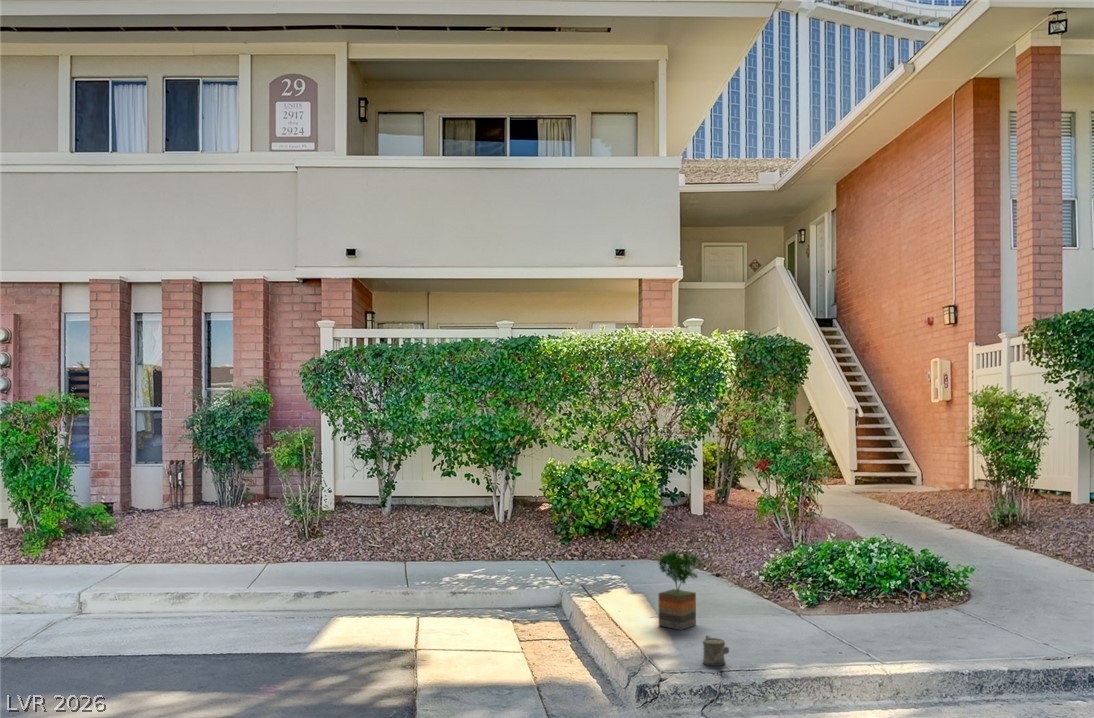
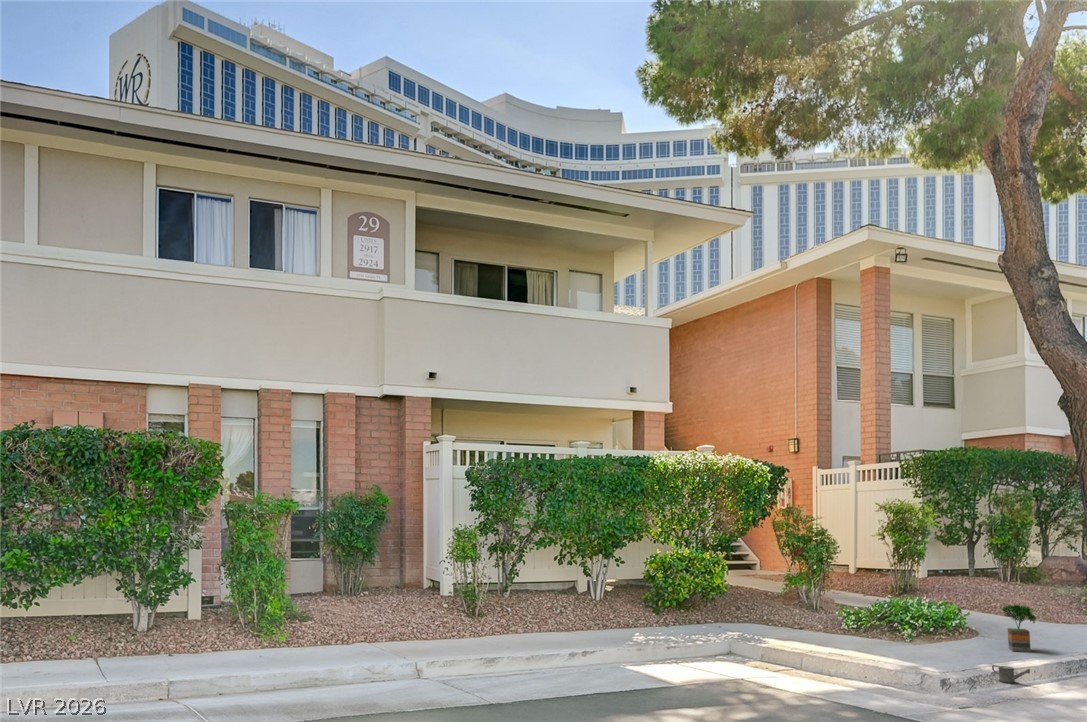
potted tree: present [658,552,703,630] -> present [1002,605,1036,652]

